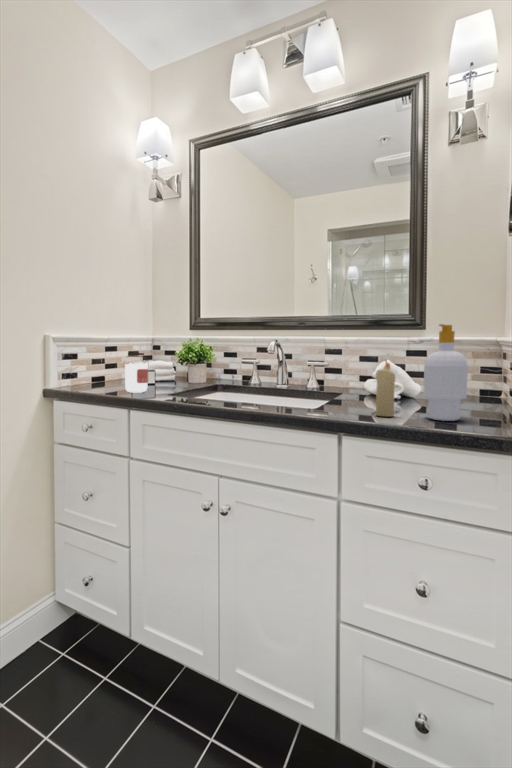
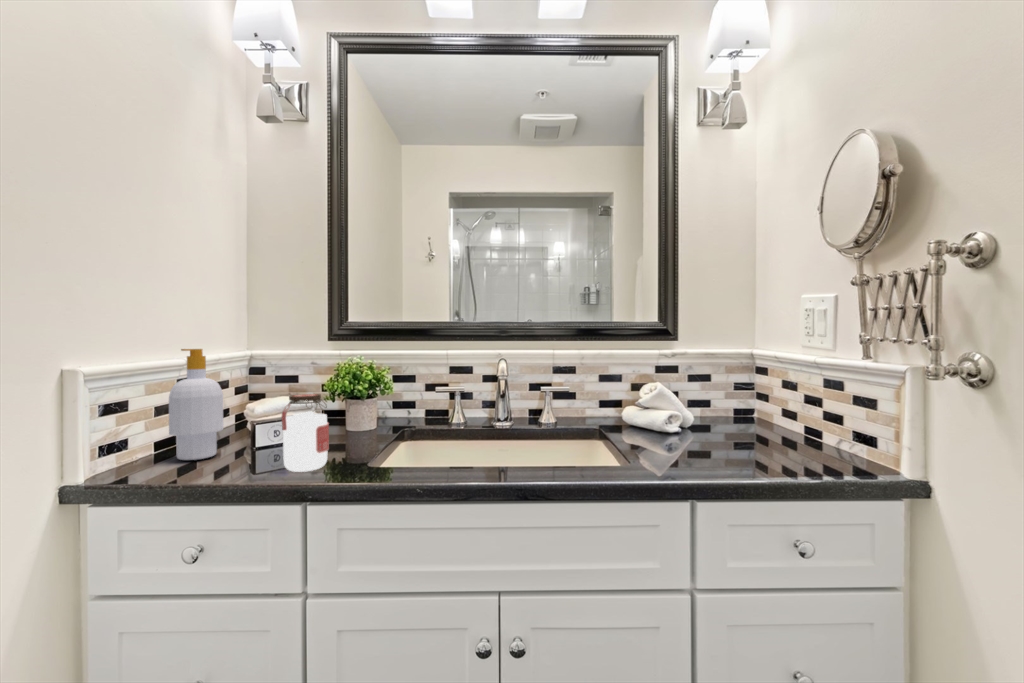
soap bottle: present [423,324,468,421] -> present [169,349,223,460]
candle: present [376,361,395,417] -> none [748,394,776,471]

